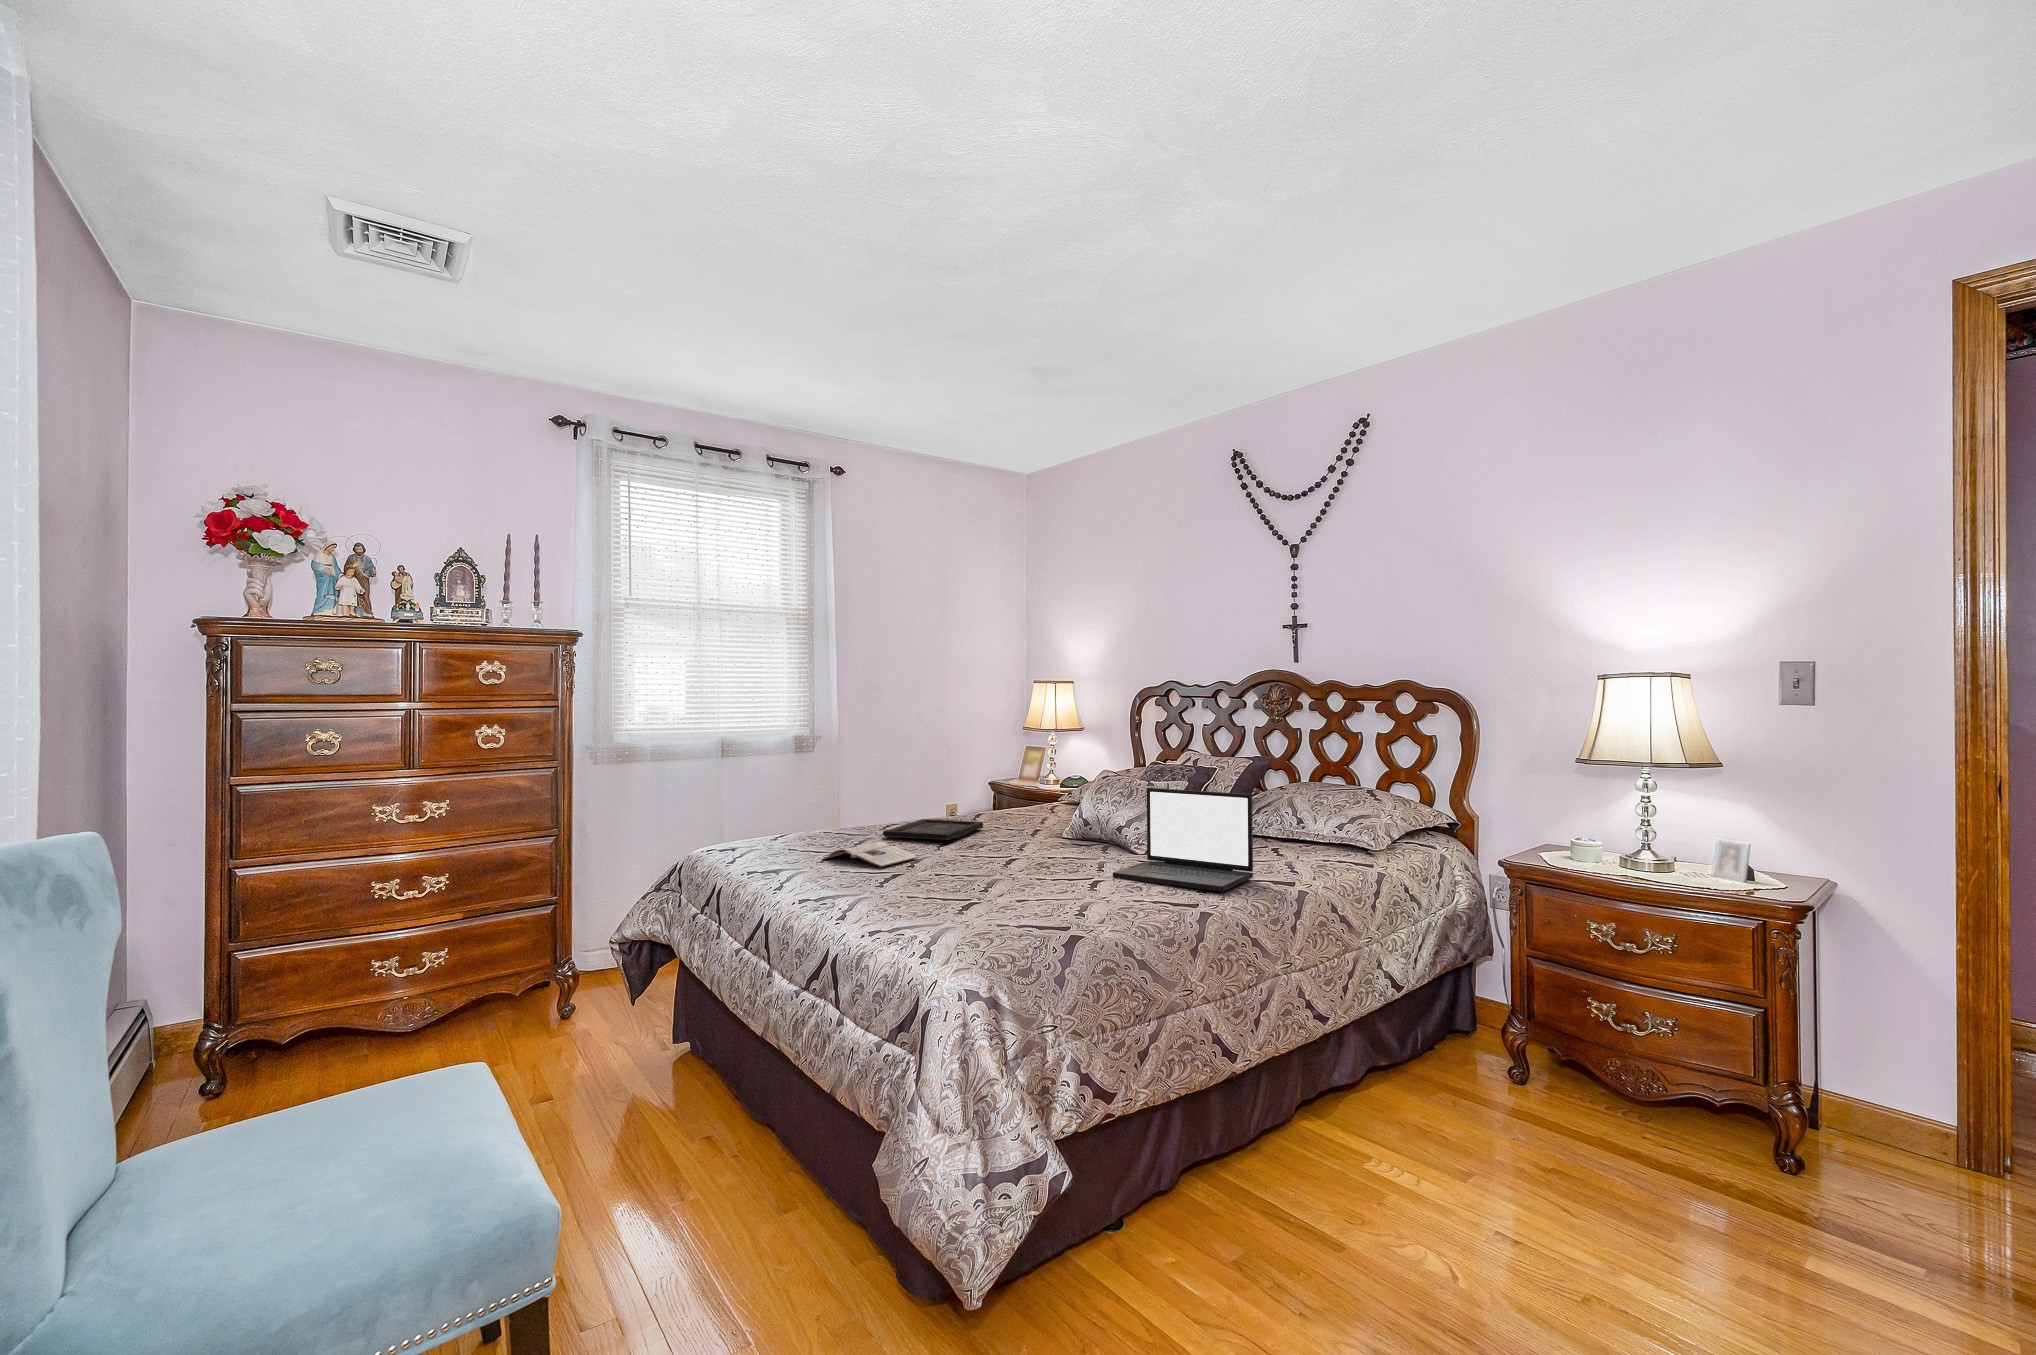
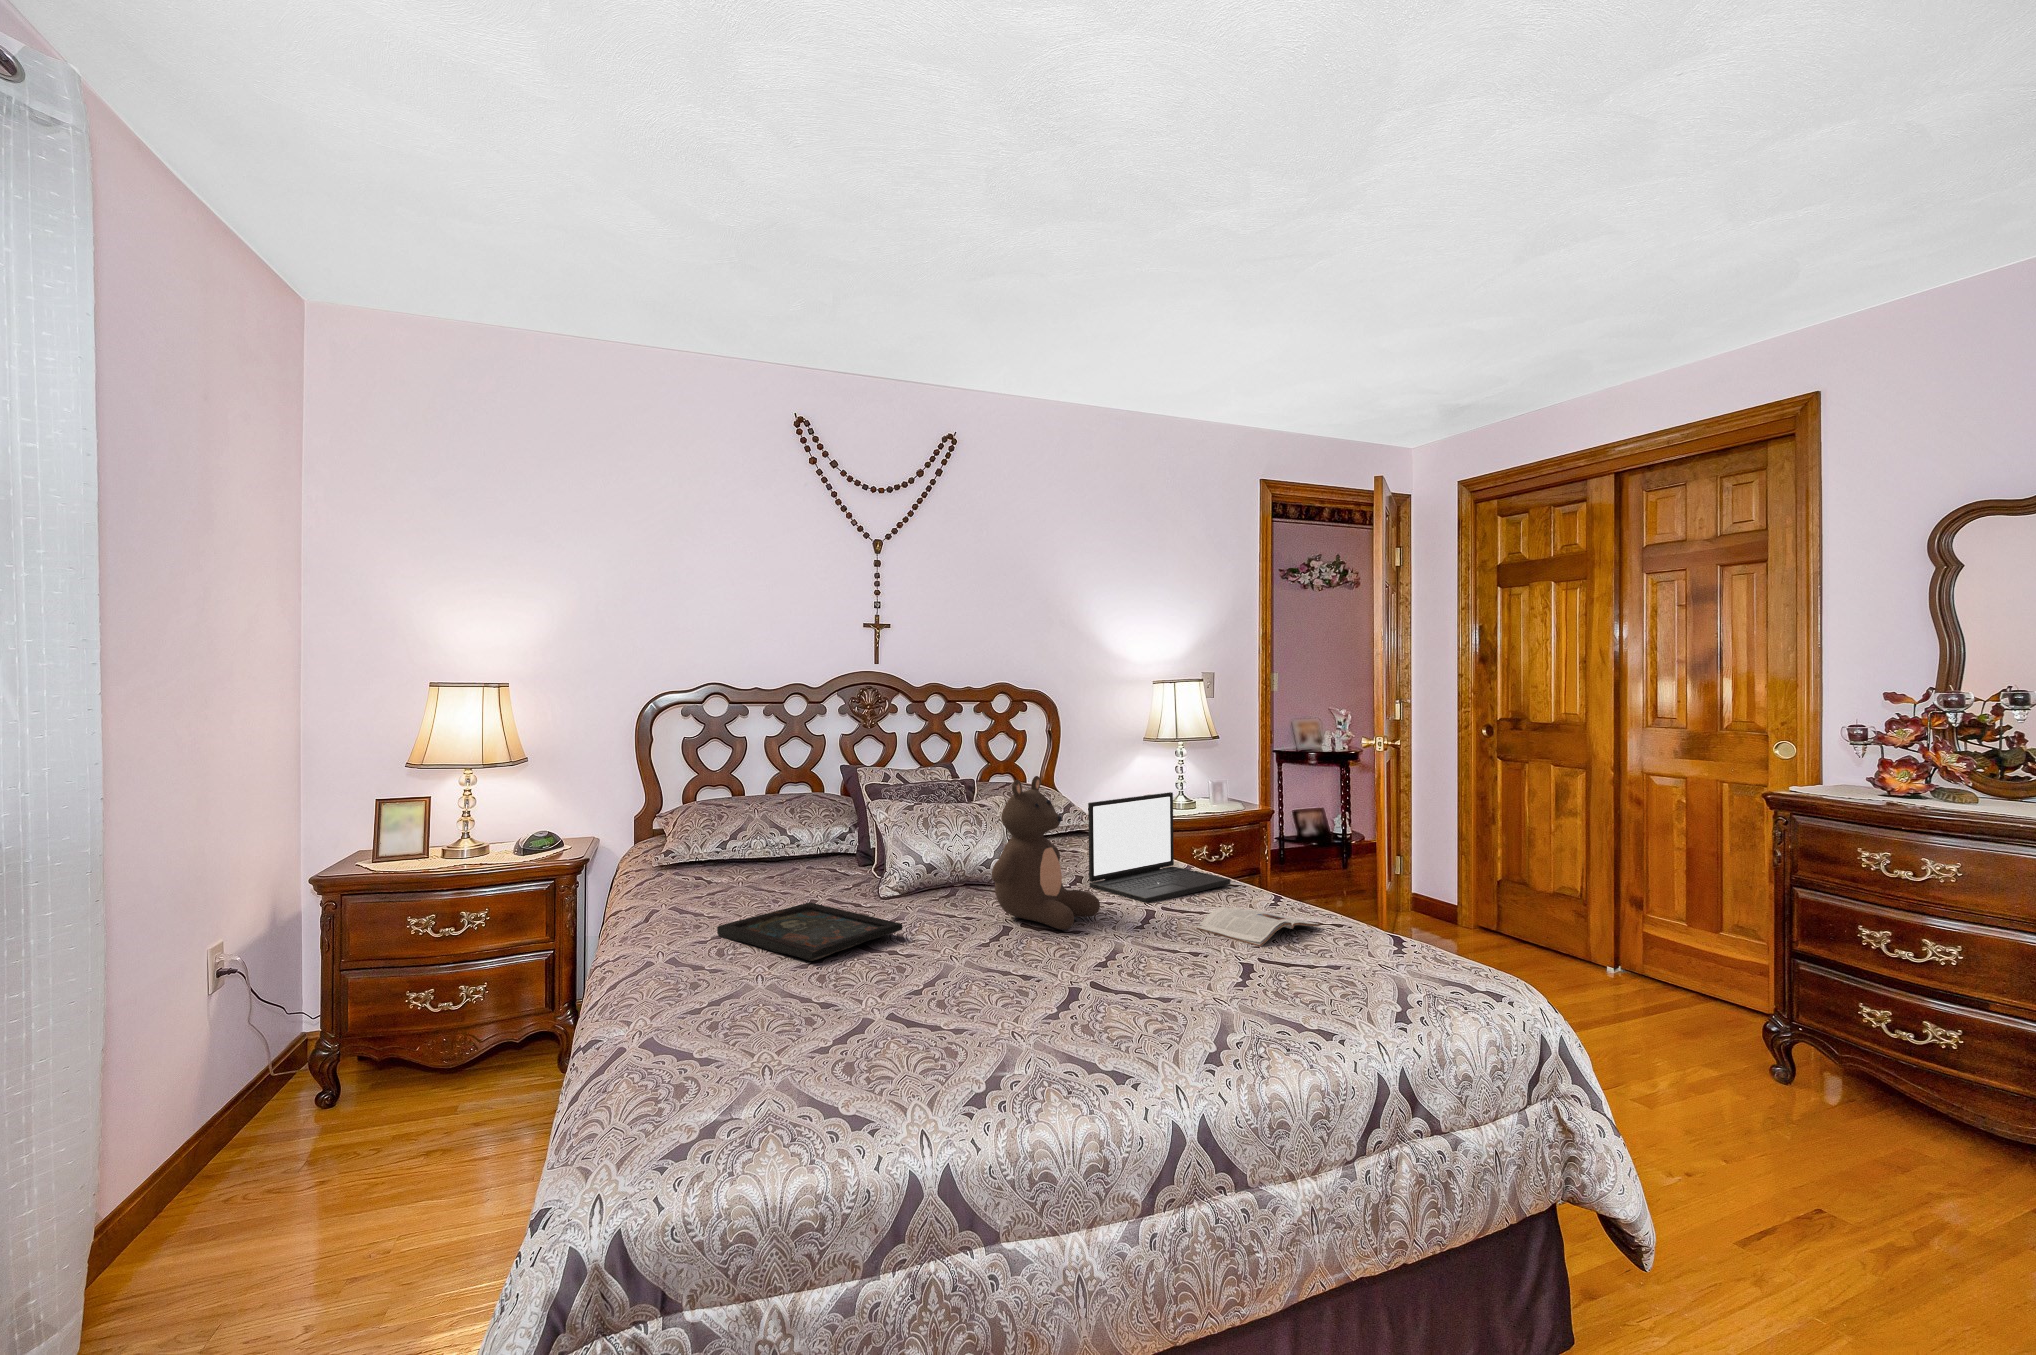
teddy bear: none [986,751,1072,866] -> present [992,776,1100,930]
magazine: present [823,842,919,867] -> present [1197,907,1320,947]

